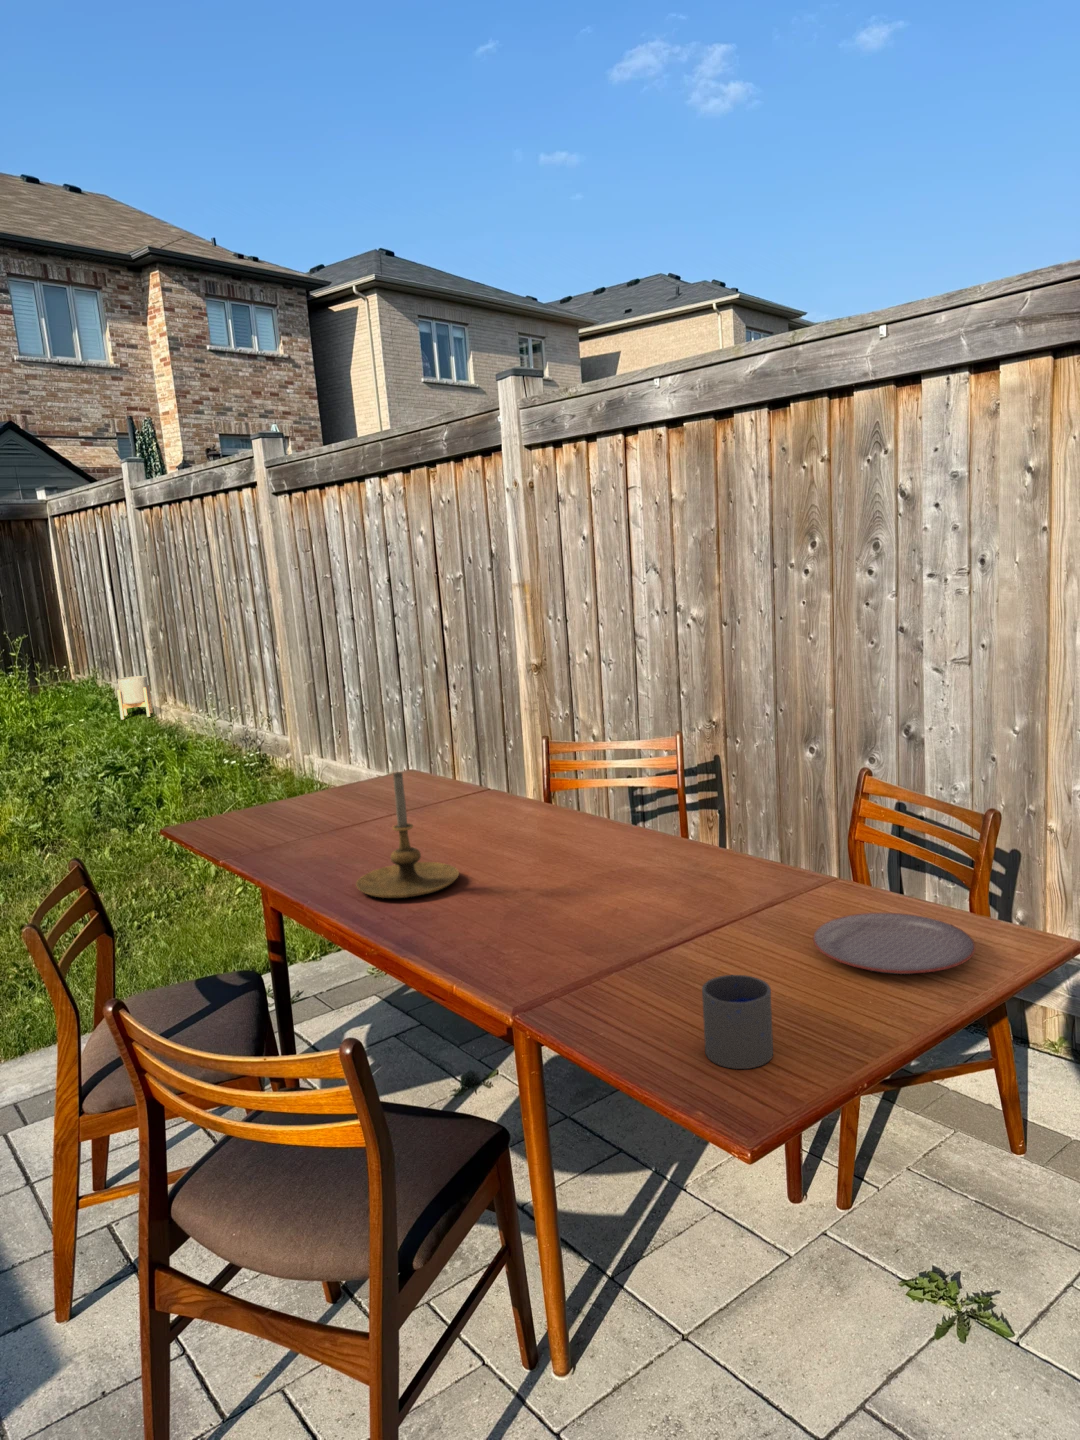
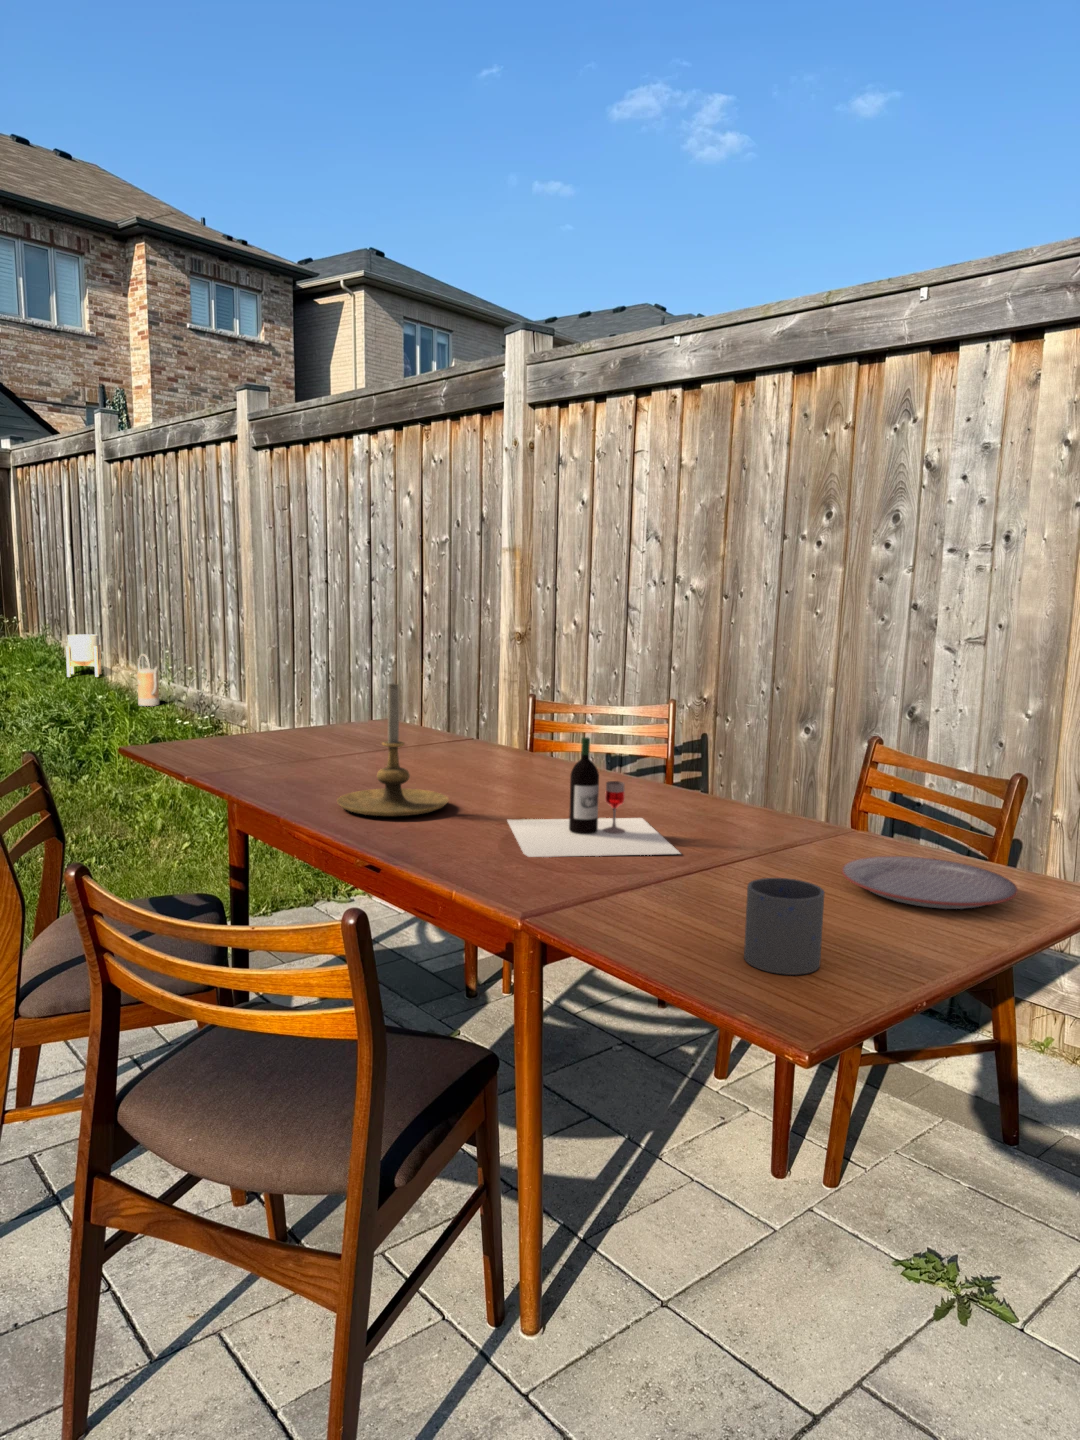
watering can: none [185,694,209,744] -> present [137,654,159,706]
wine bottle: none [512,815,669,939] -> present [507,737,680,857]

